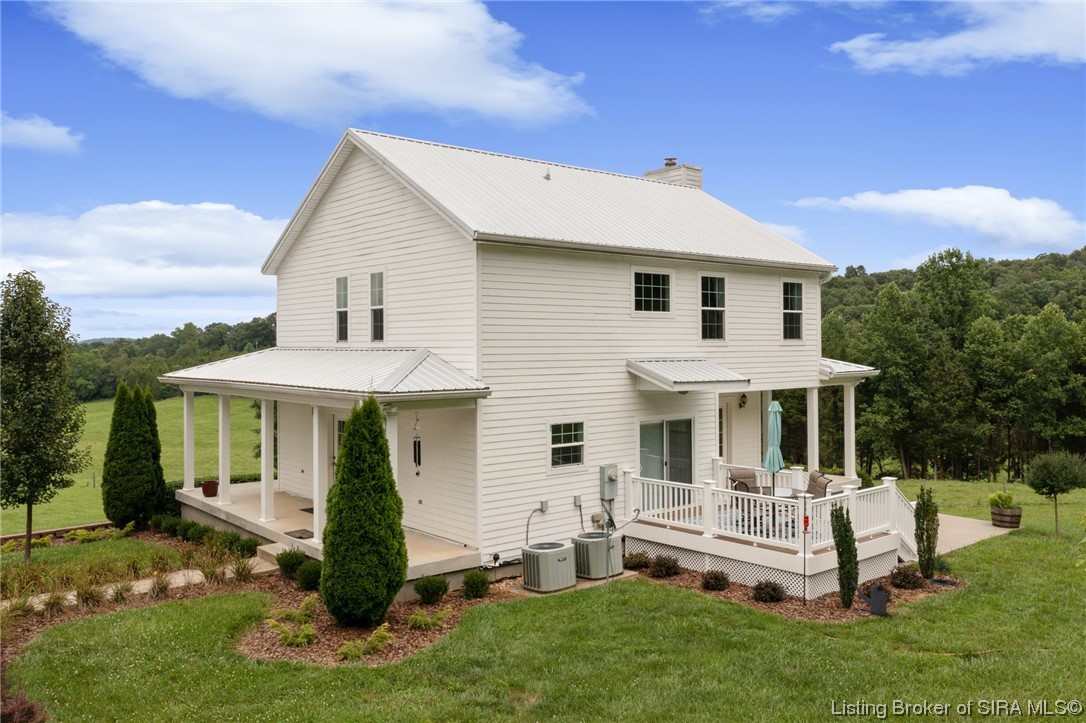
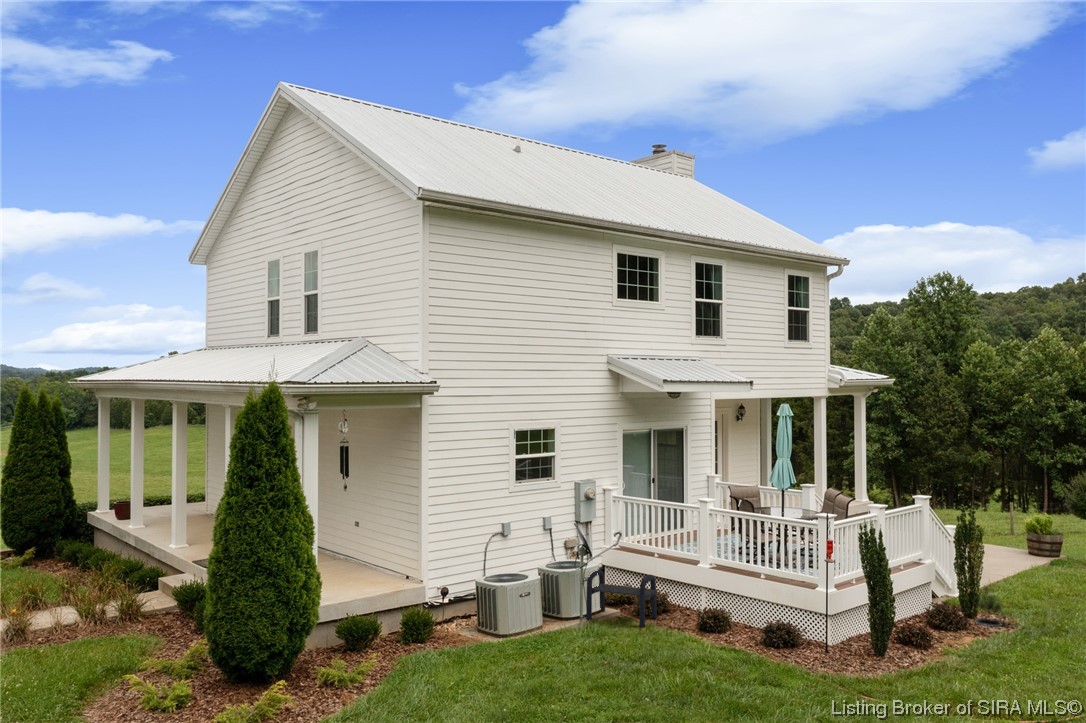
bench: none [612,539,669,585] -> present [586,569,657,627]
watering can: present [852,580,892,615] -> none [887,621,940,667]

